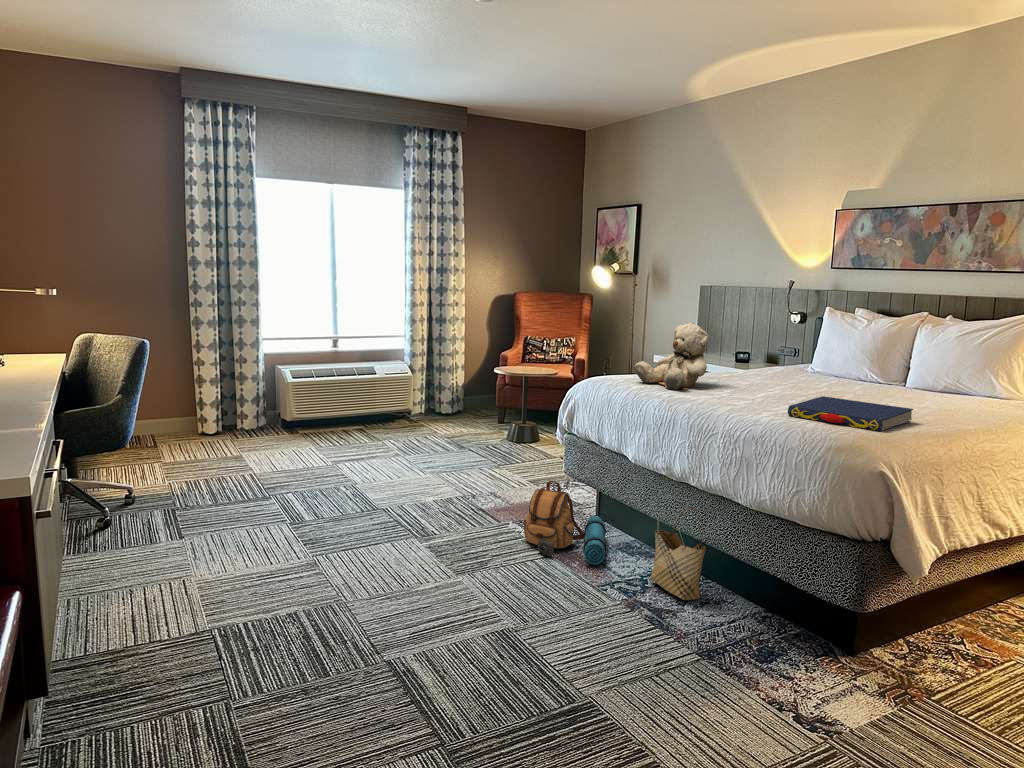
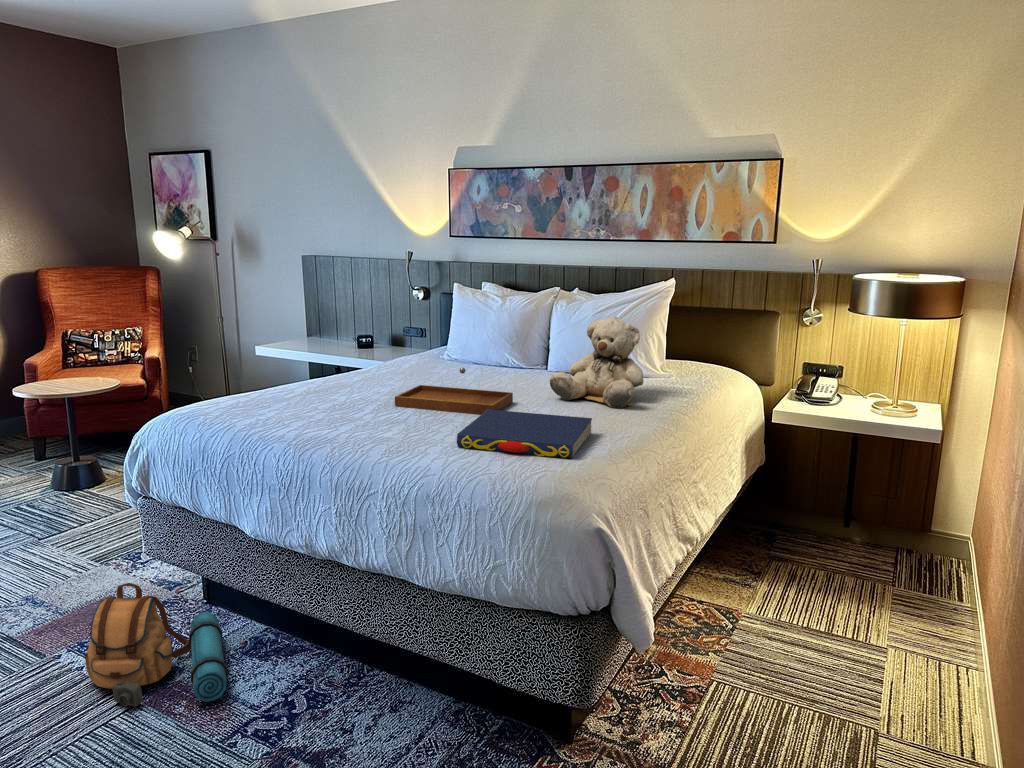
teddy bear: present [634,323,709,390] -> present [550,317,644,408]
tray: none [751,367,854,405] -> present [395,368,513,414]
woven basket: present [650,508,706,600] -> none [299,594,376,730]

